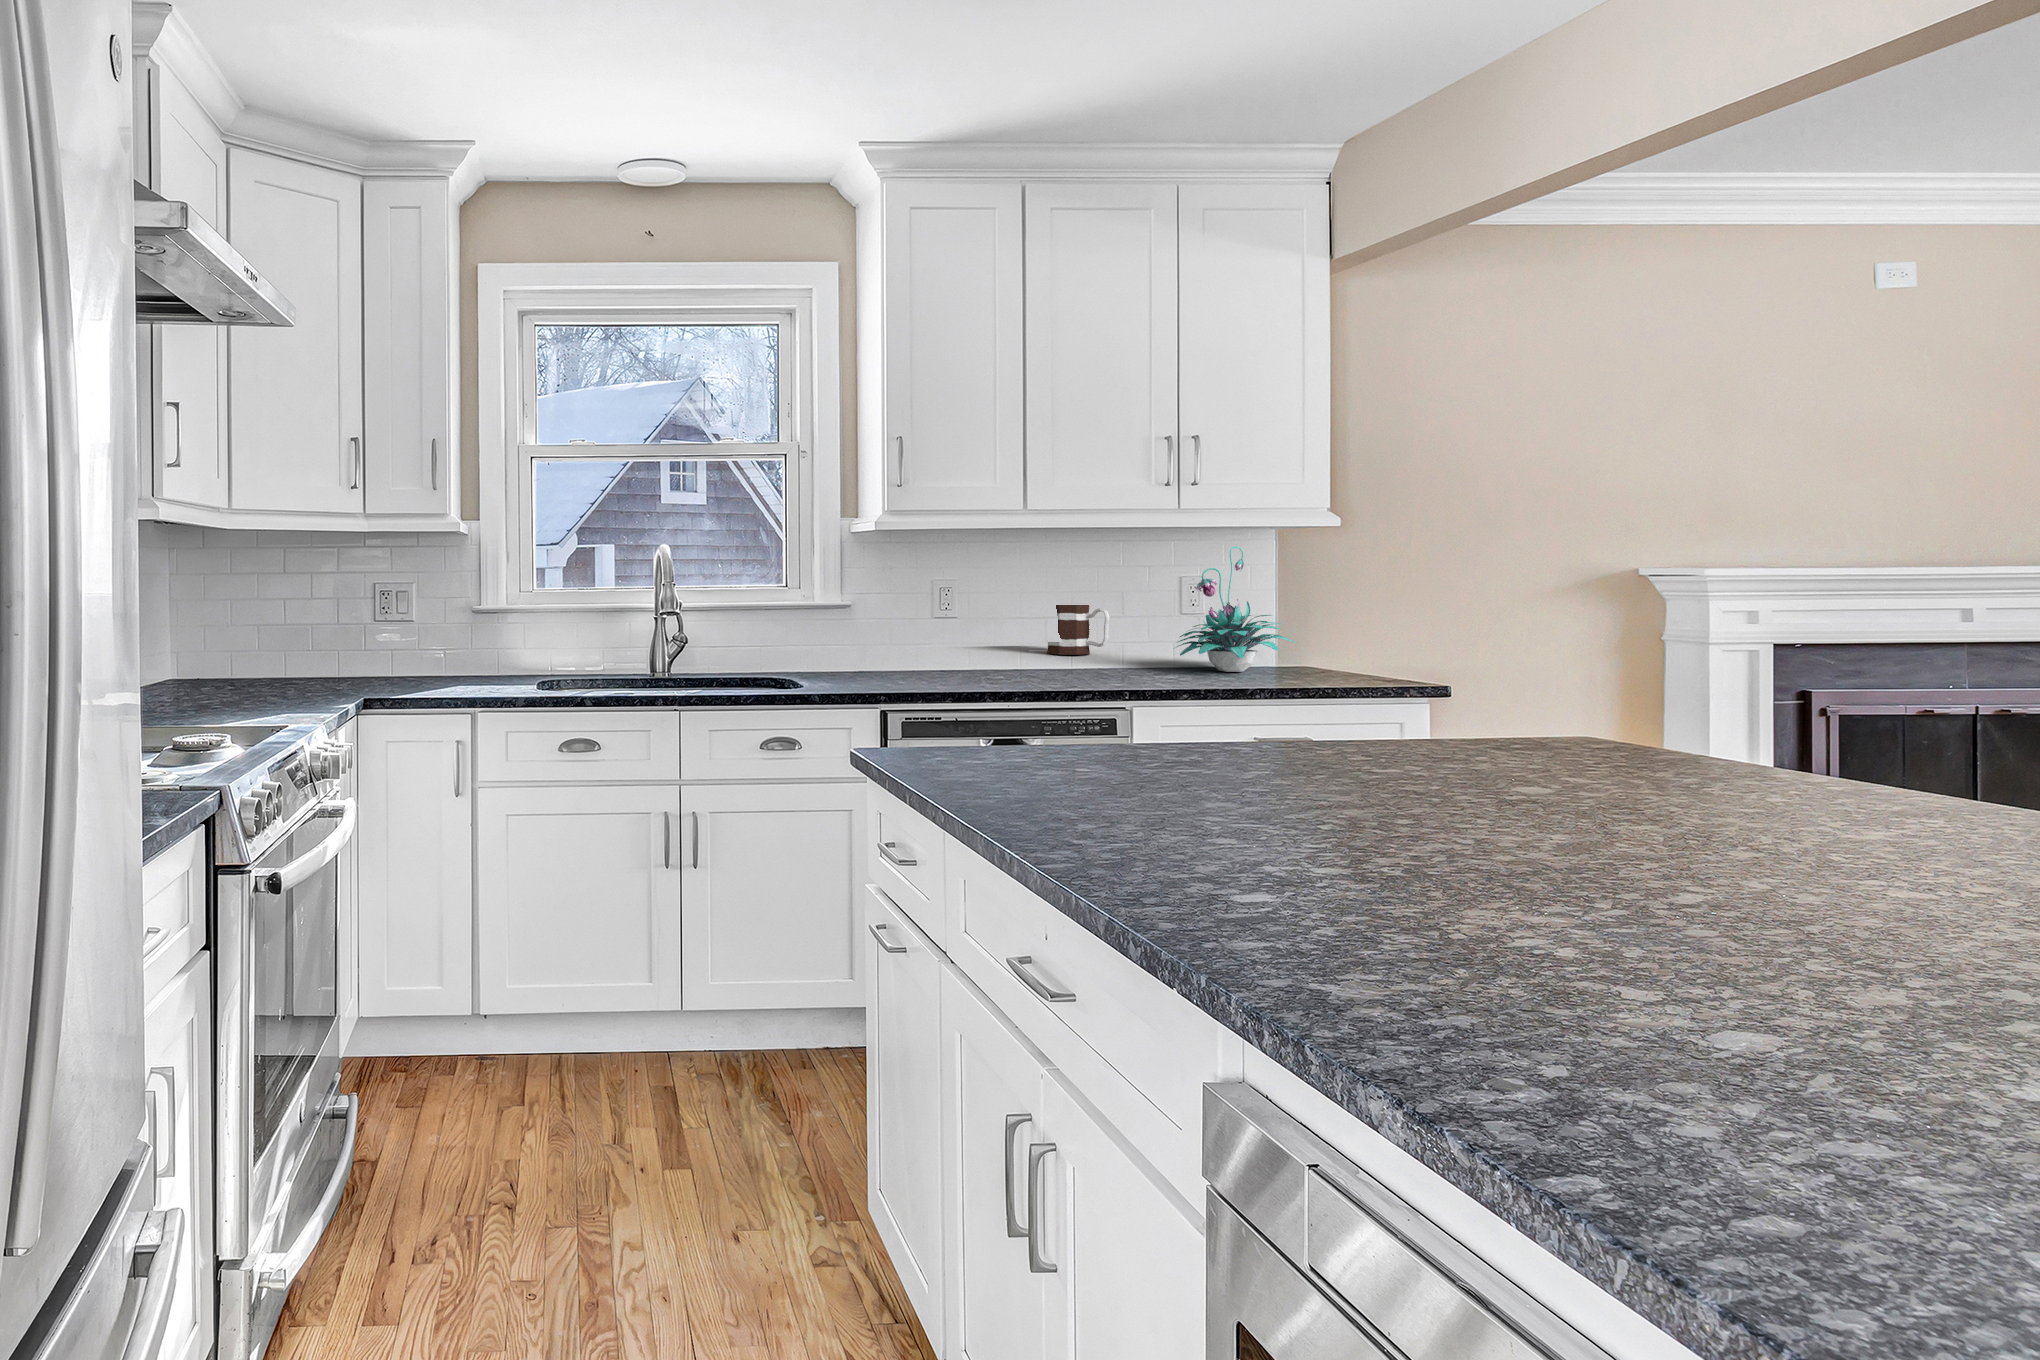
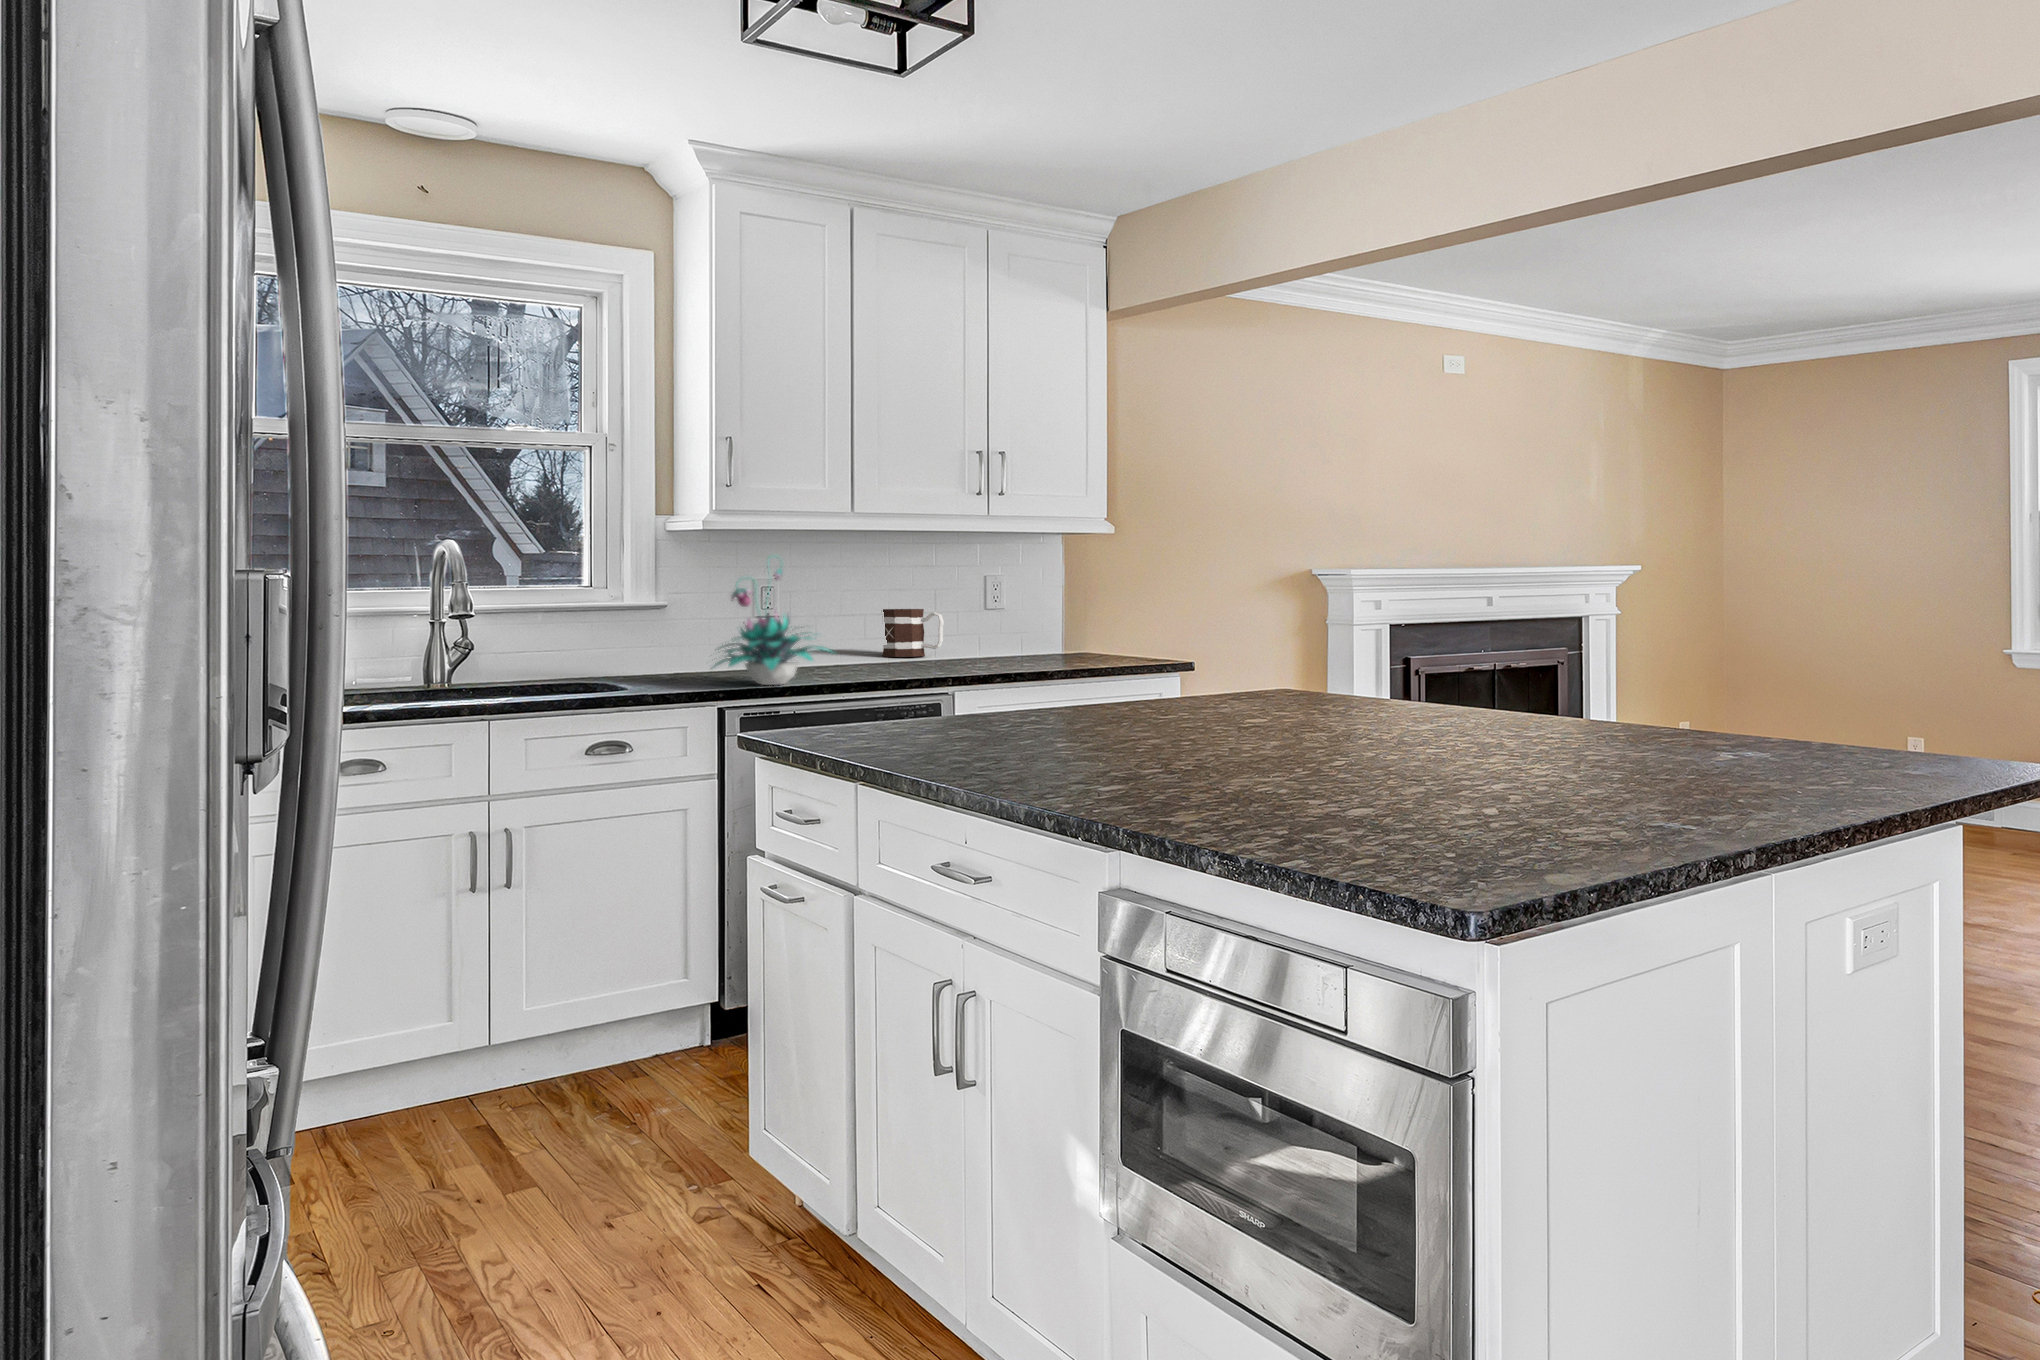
plant: present [1177,547,1294,672] -> present [714,556,829,685]

